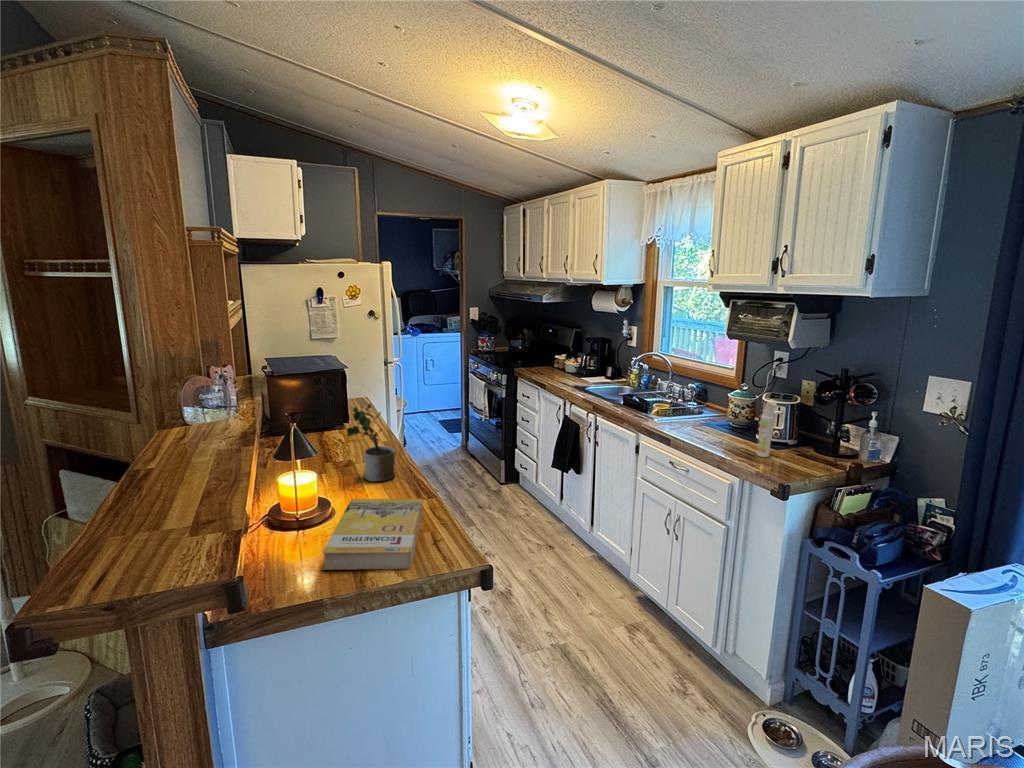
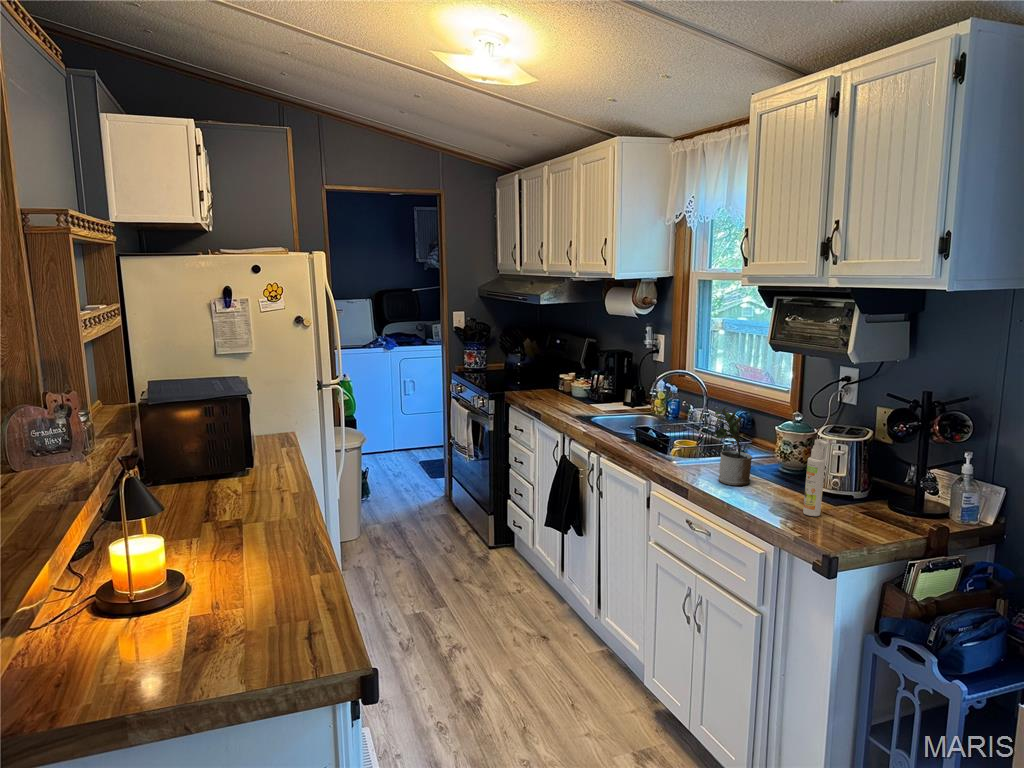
potted plant: present [347,403,395,482] -> present [715,406,752,486]
book: present [322,499,423,570] -> none [140,573,306,673]

